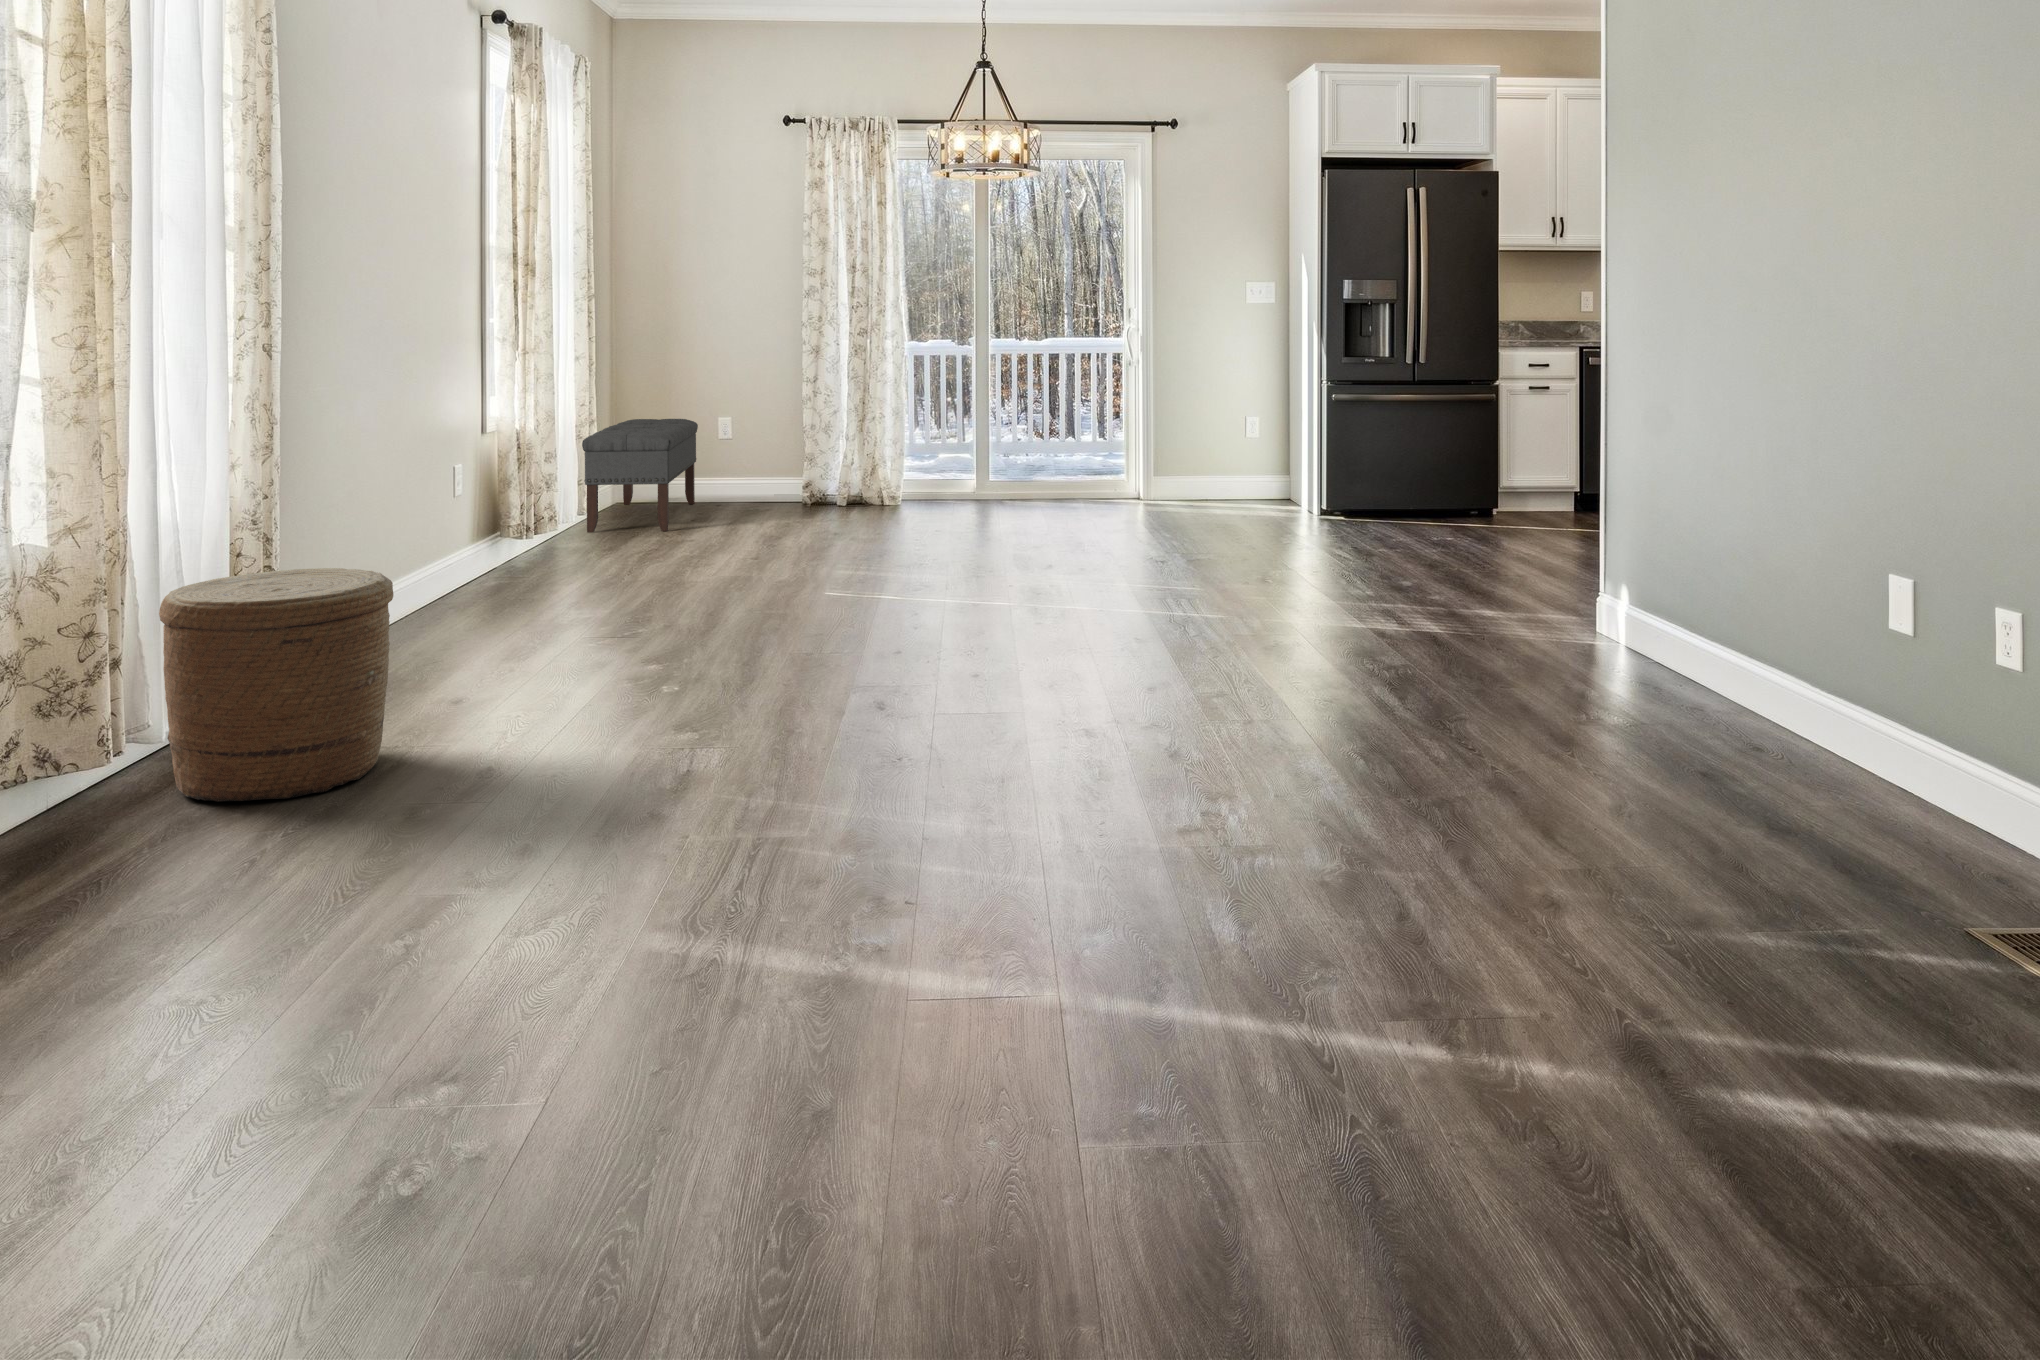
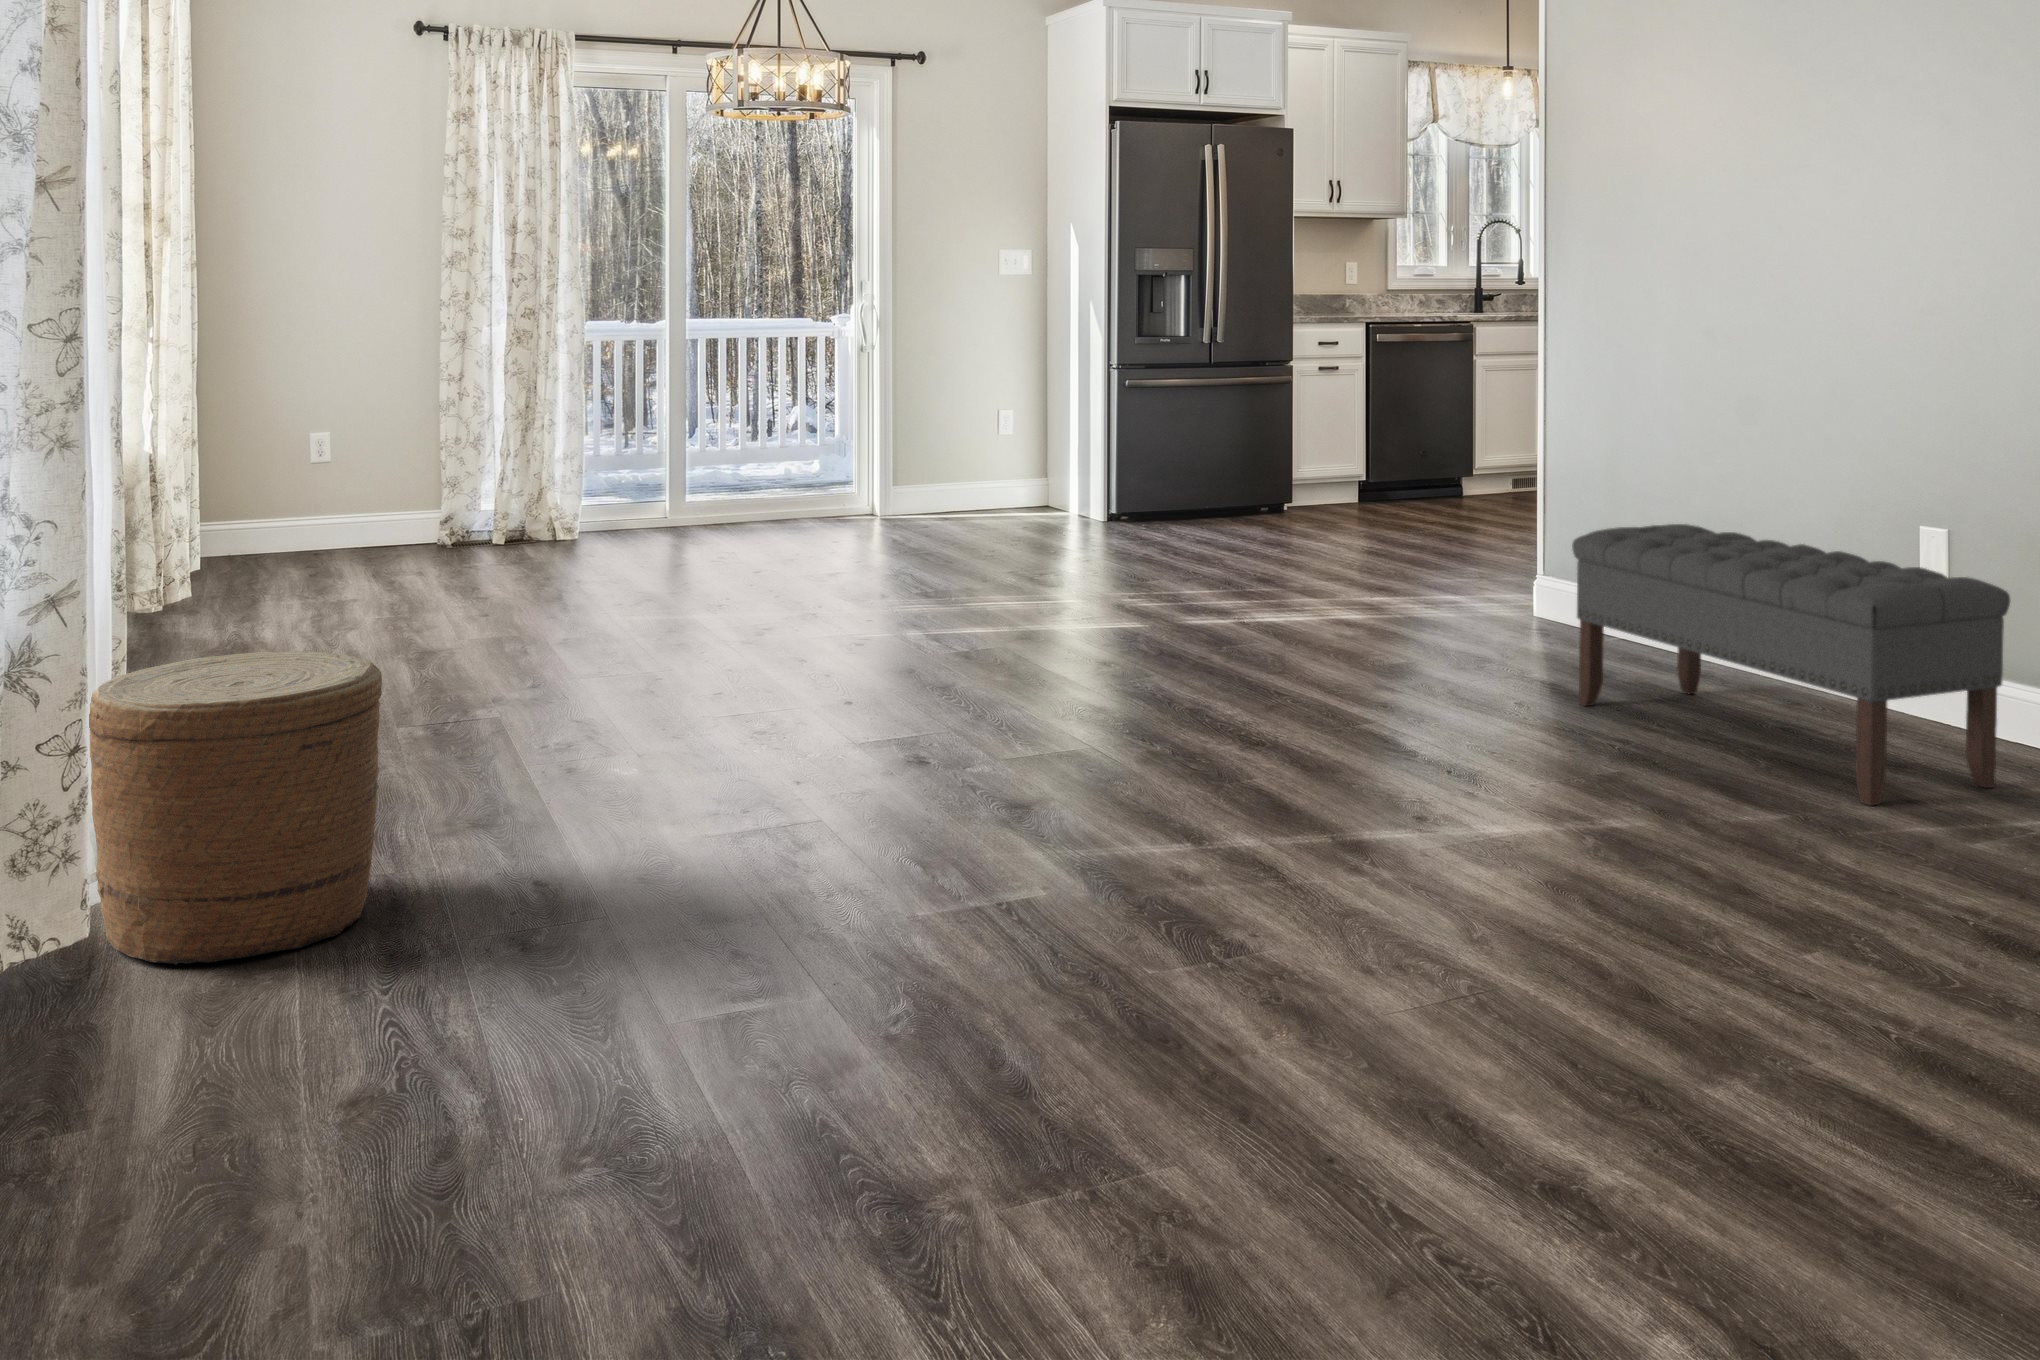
bench: present [582,419,698,532] -> present [1572,524,2010,806]

